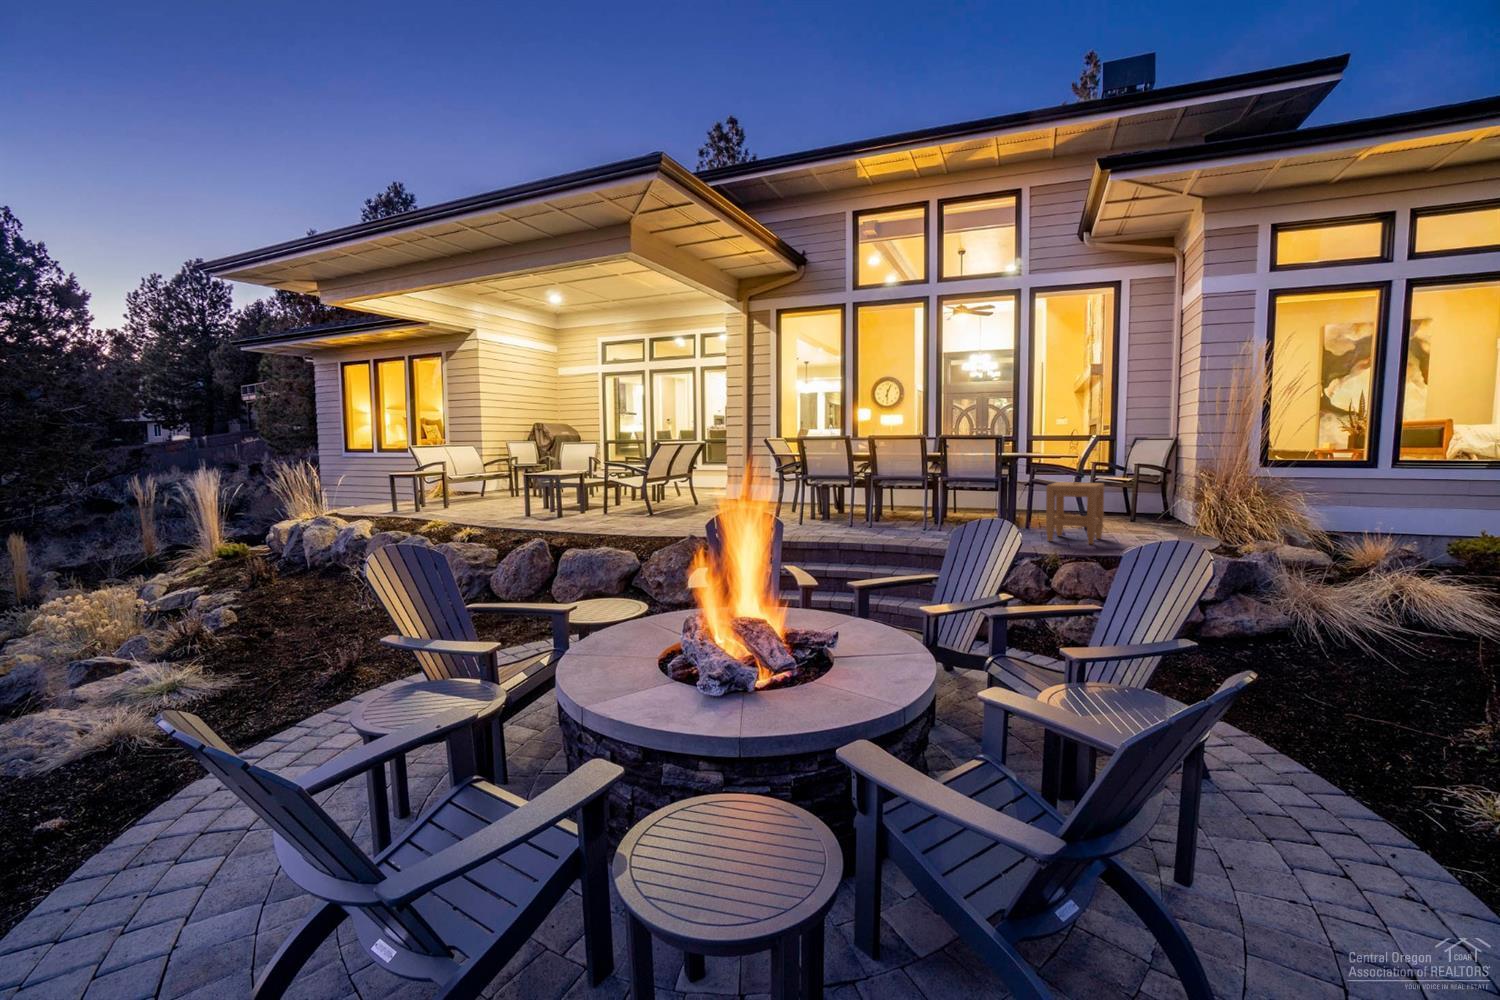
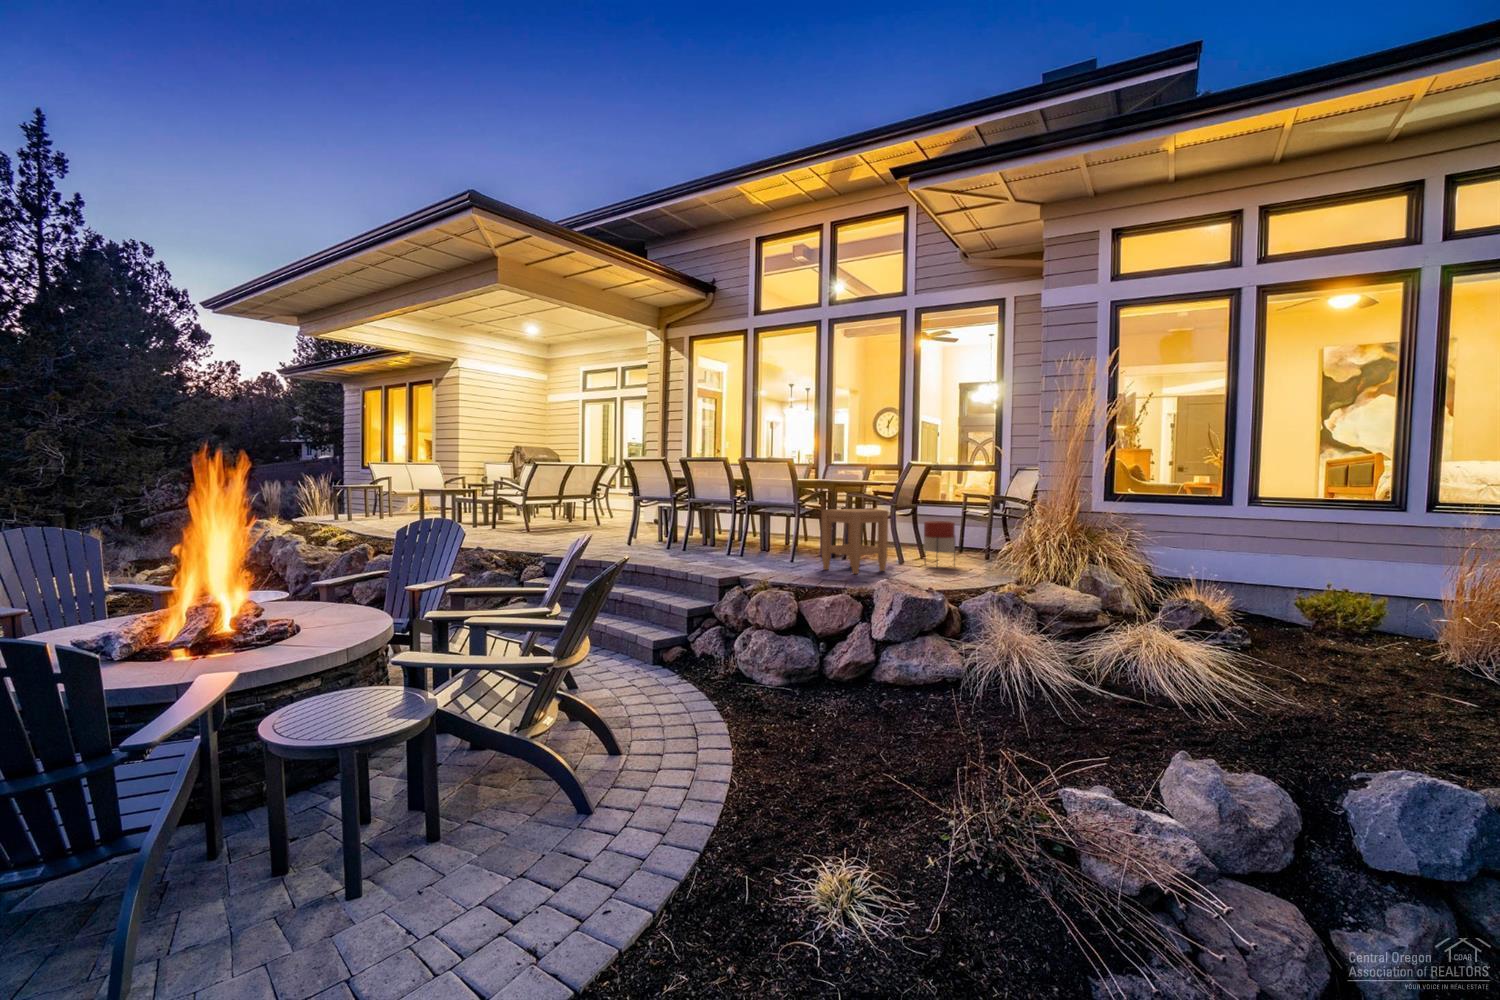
planter: none [1107,489,1141,533] -> present [924,521,955,557]

